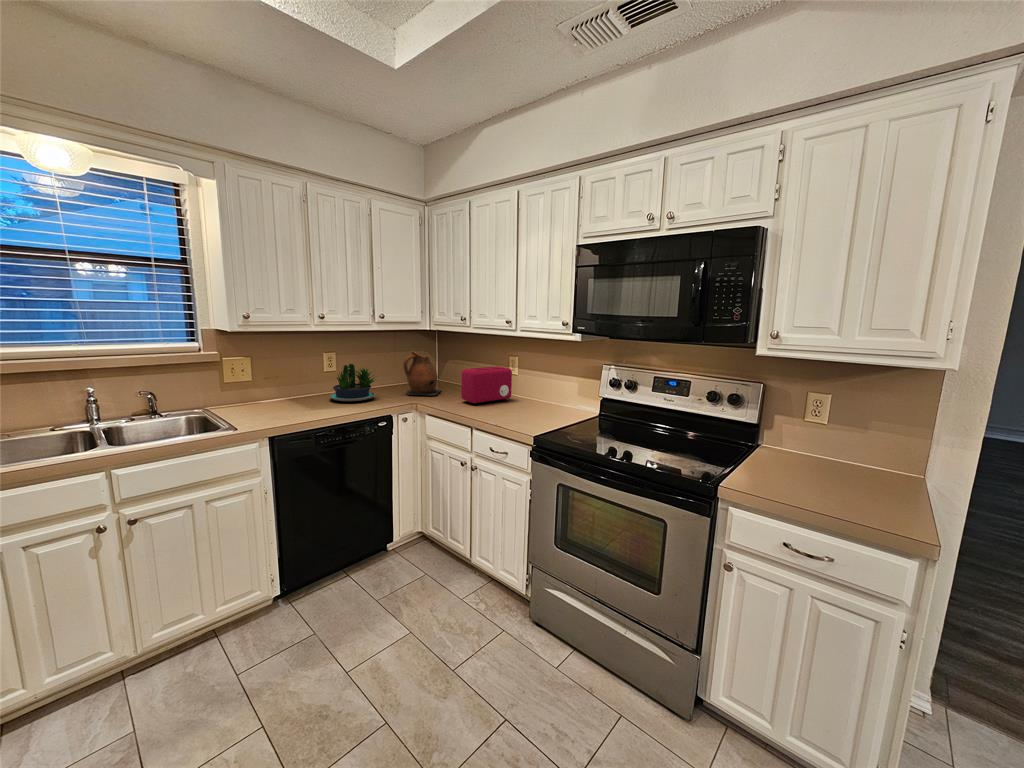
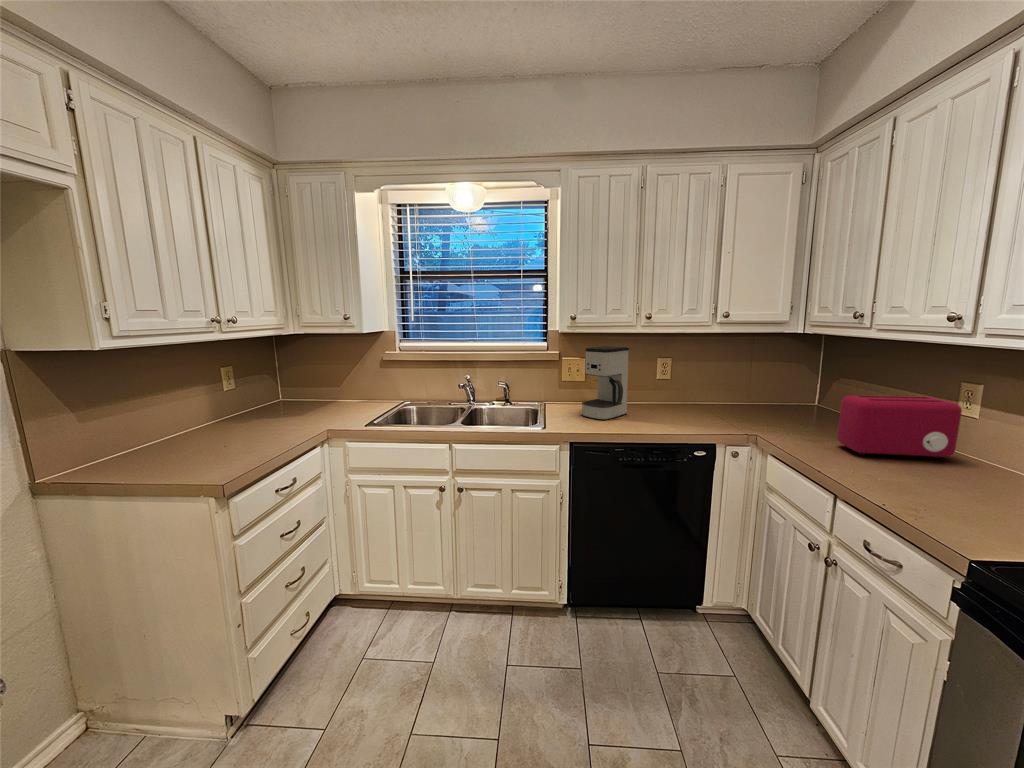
coffee maker: none [262,341,308,413] -> present [582,346,629,420]
ceramic pitcher: present [404,351,441,396] -> none [752,362,814,428]
potted plant: present [330,364,375,401] -> none [652,374,717,419]

